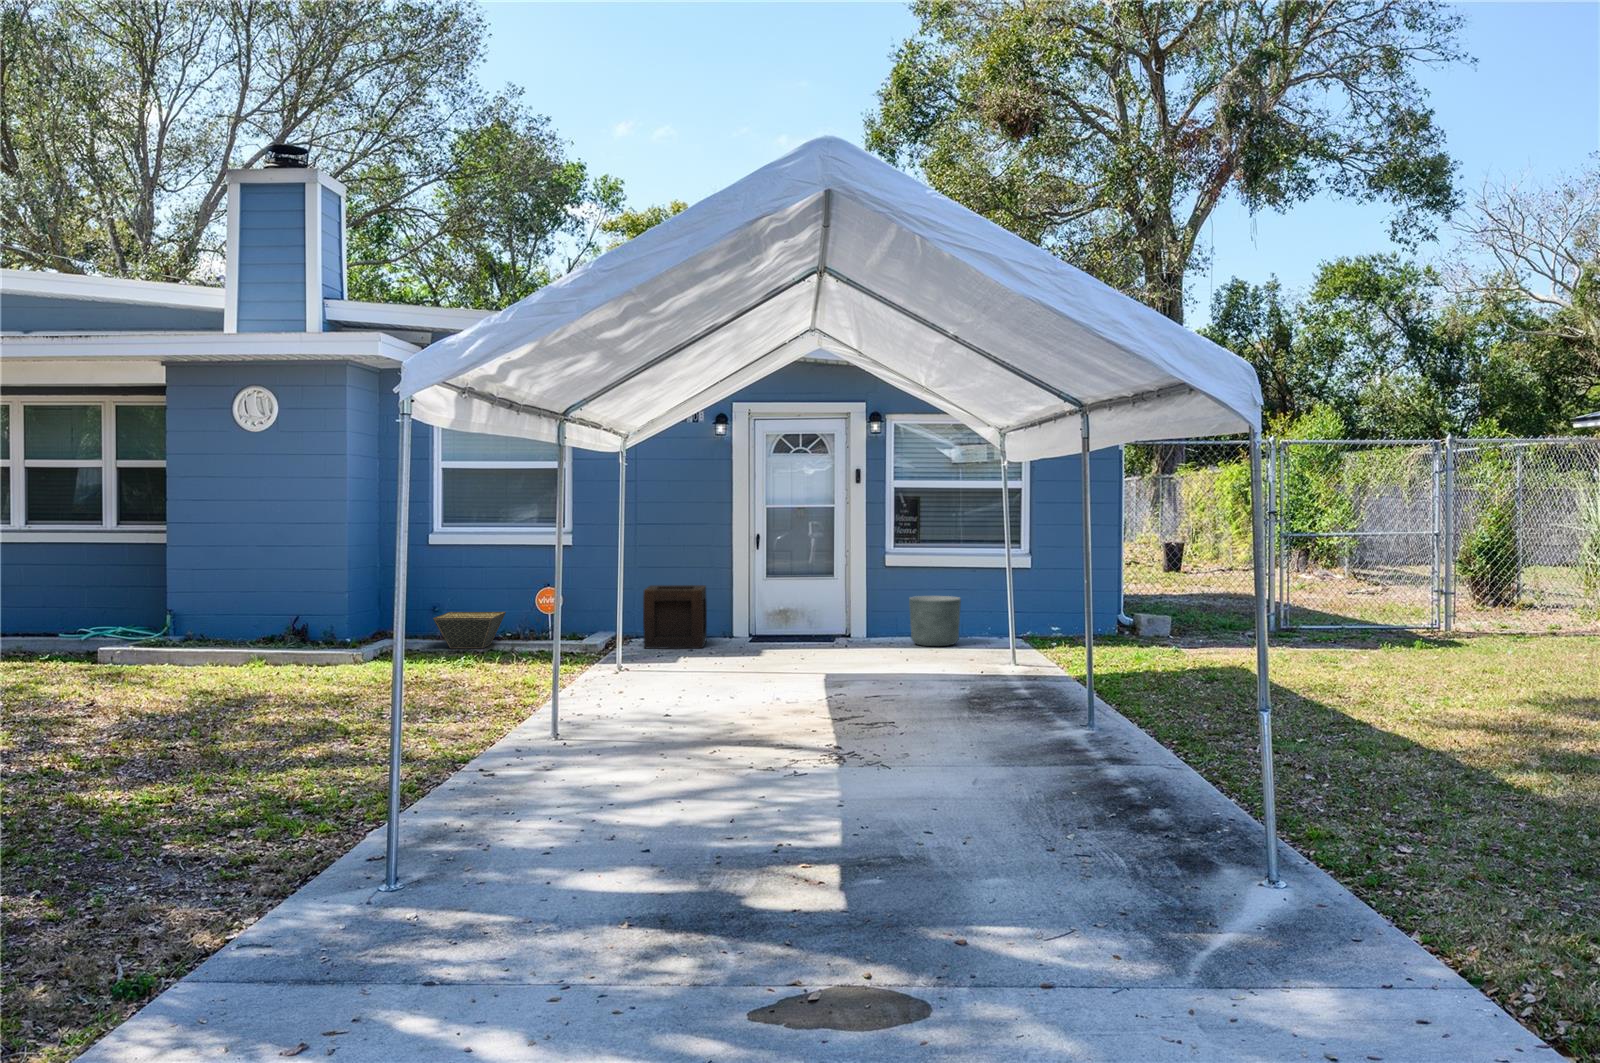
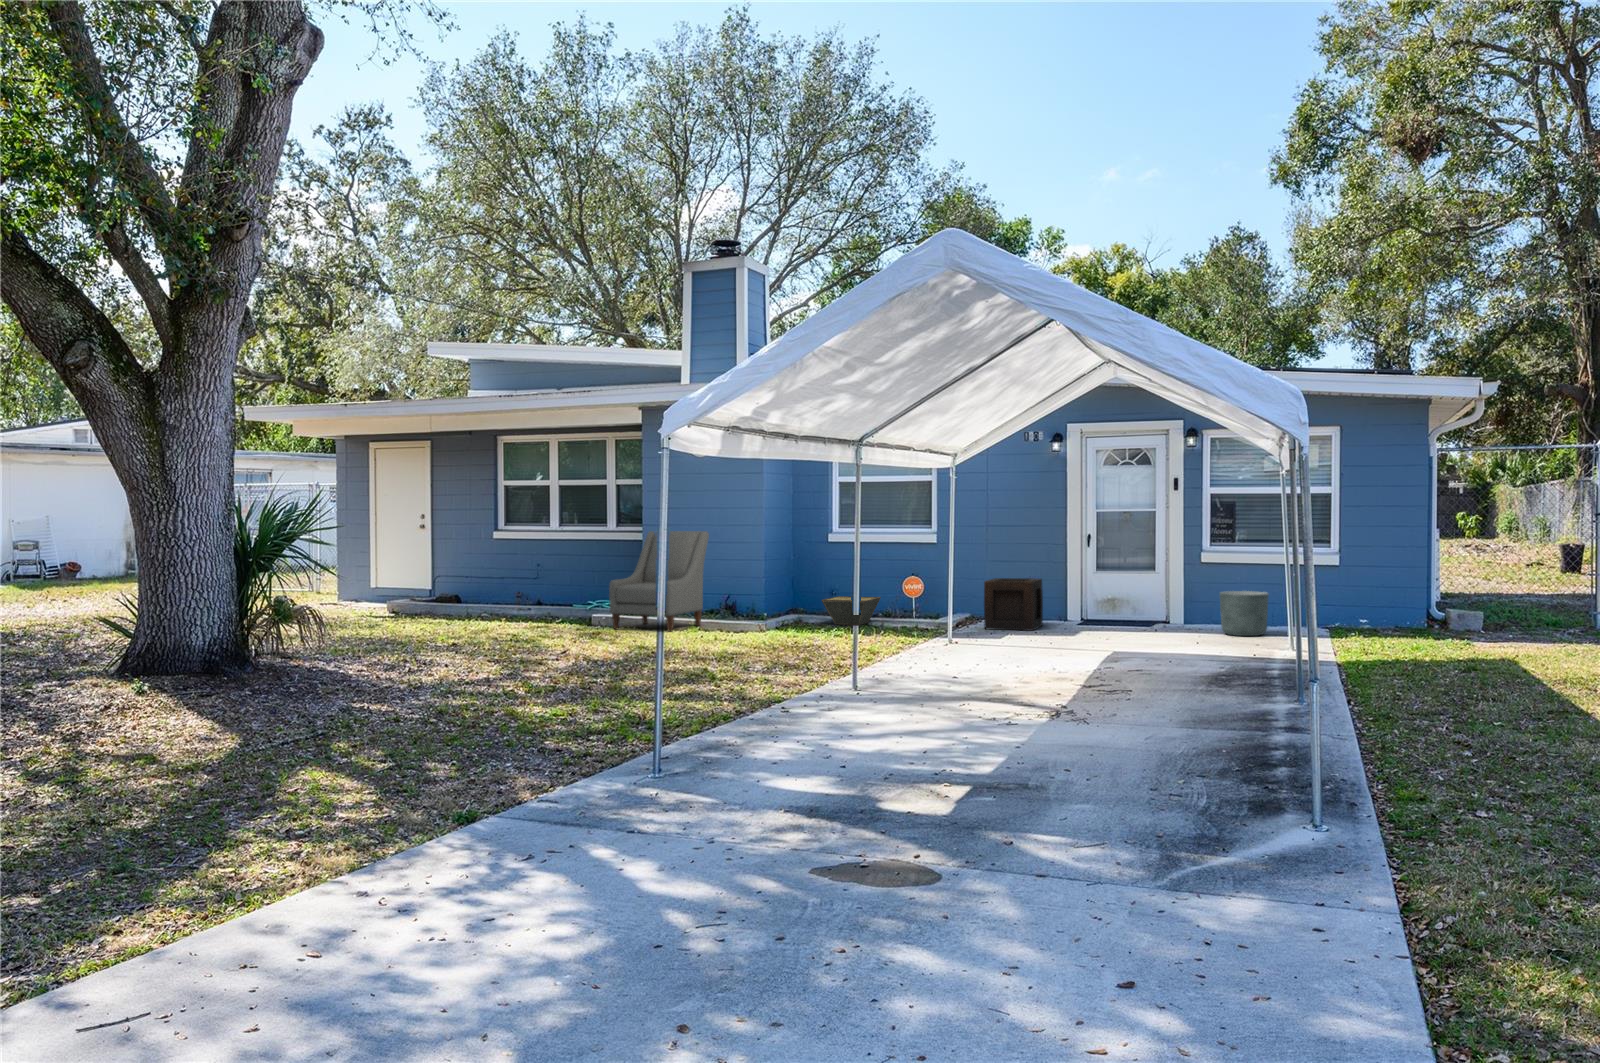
chair: none [131,531,275,669] -> present [609,531,709,631]

